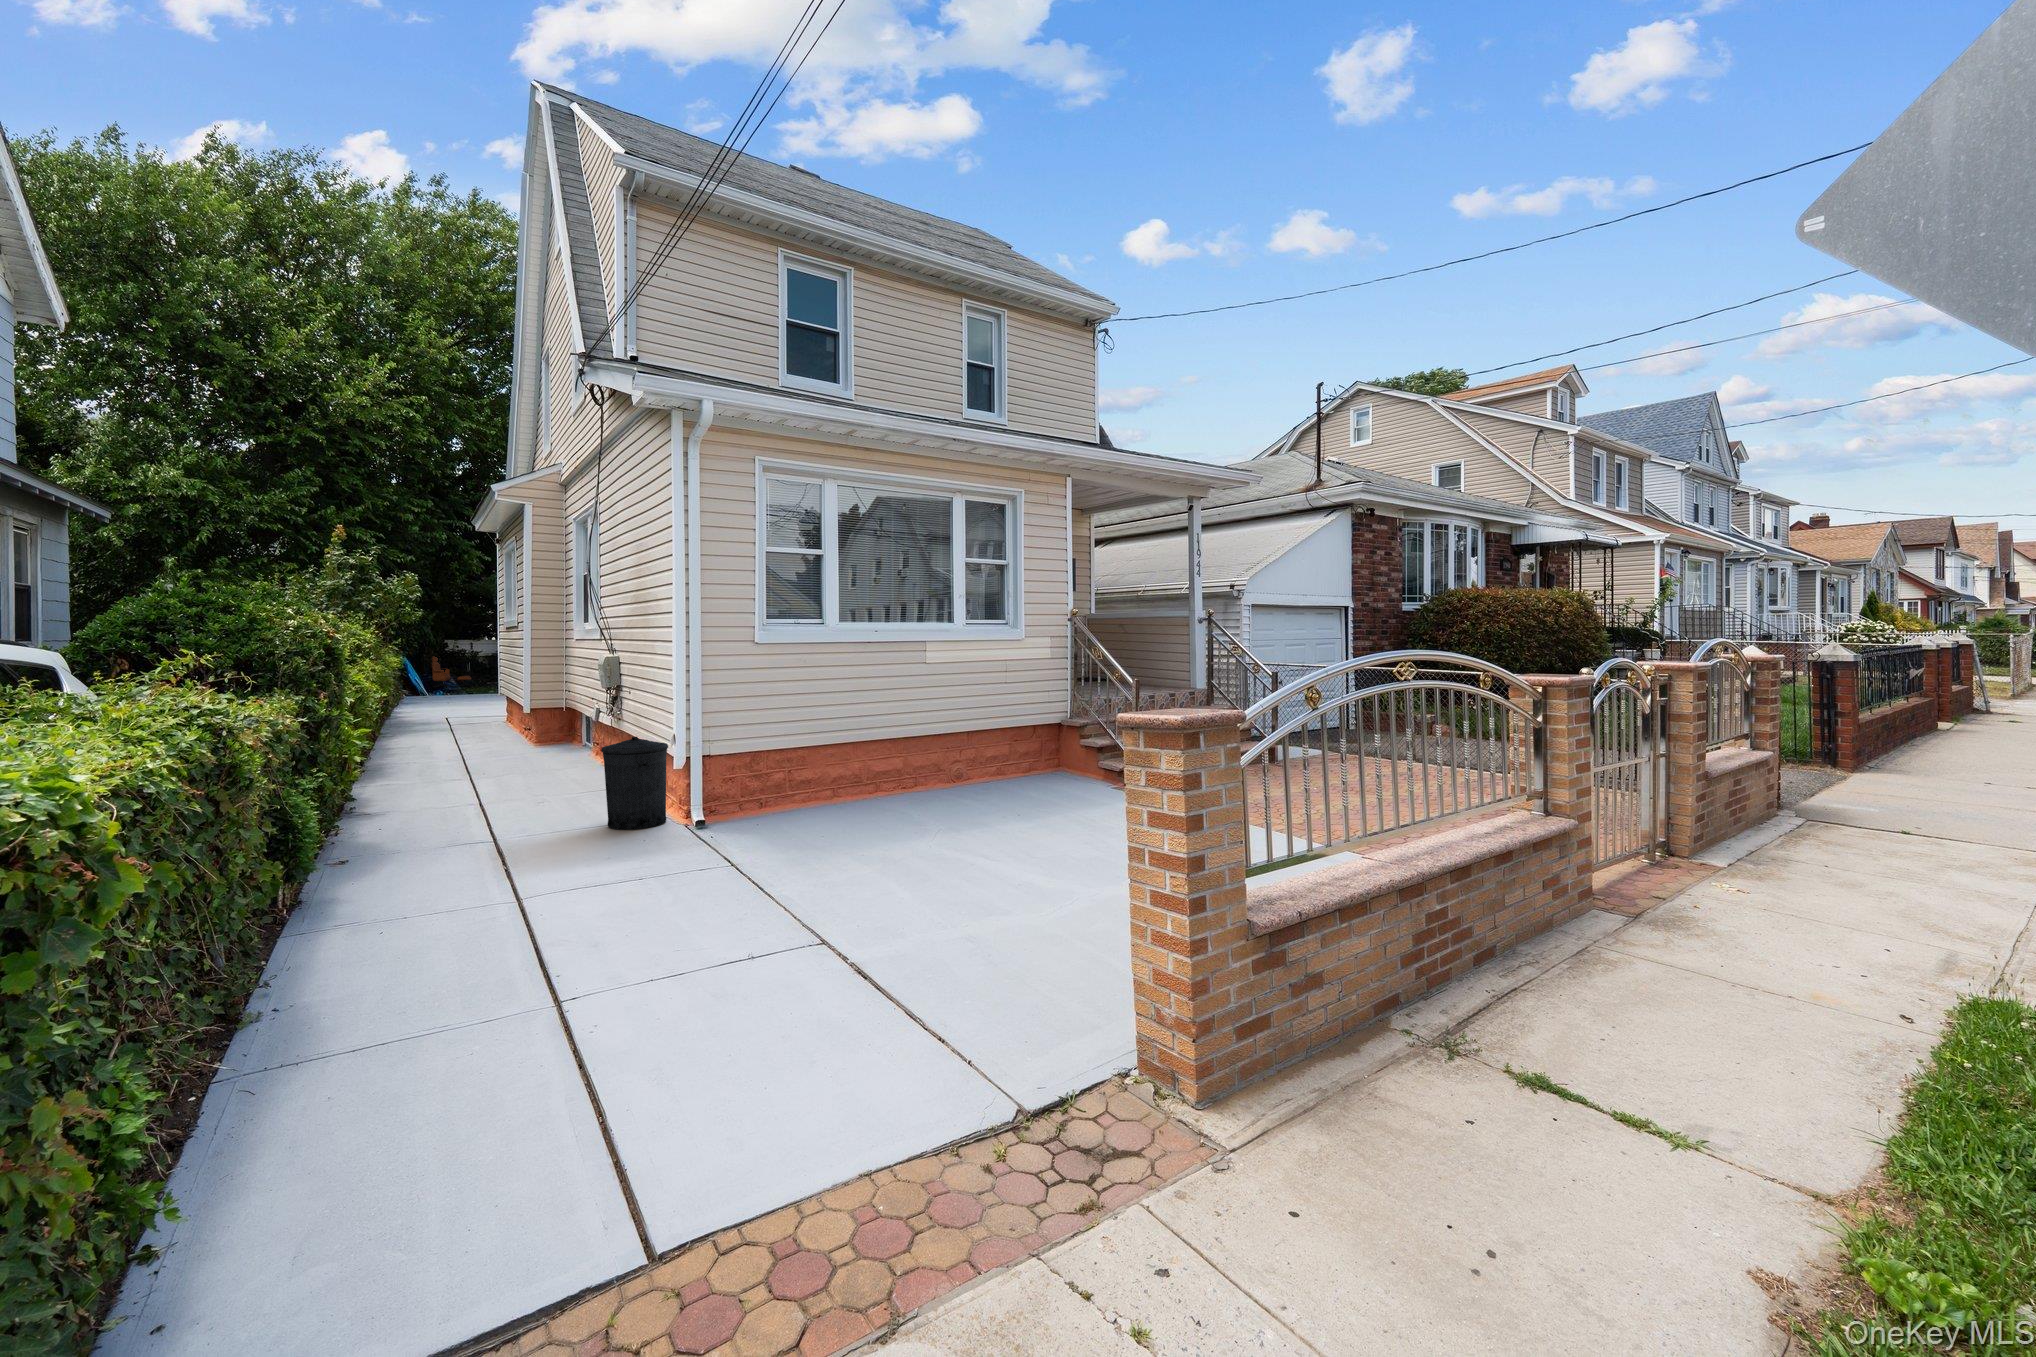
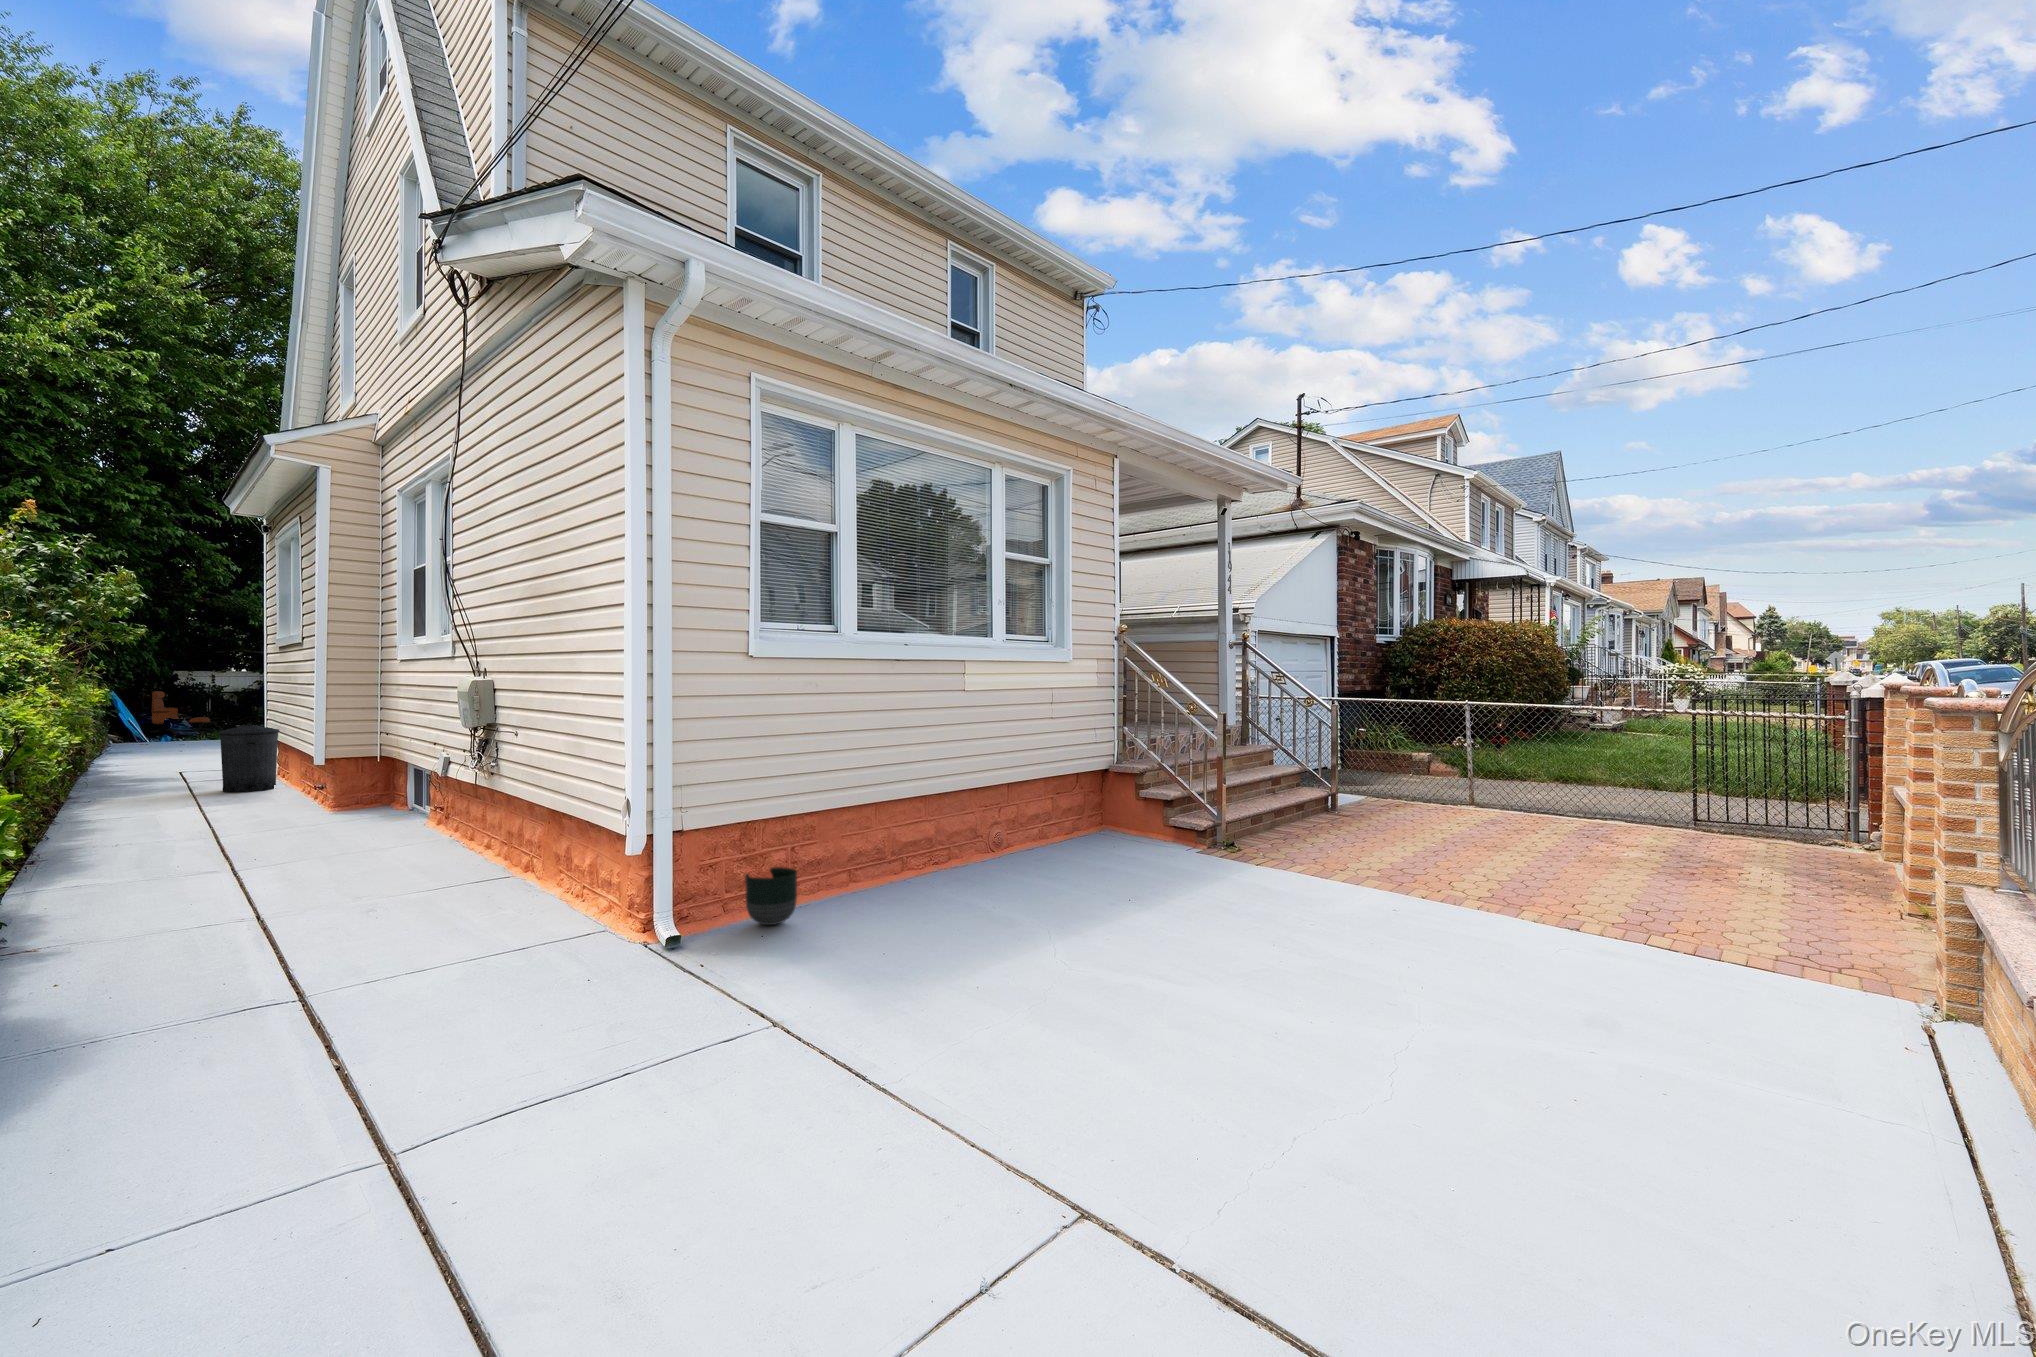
trash can: present [601,737,668,830] -> present [219,723,279,792]
planter: none [754,782,788,818] -> present [745,867,797,925]

